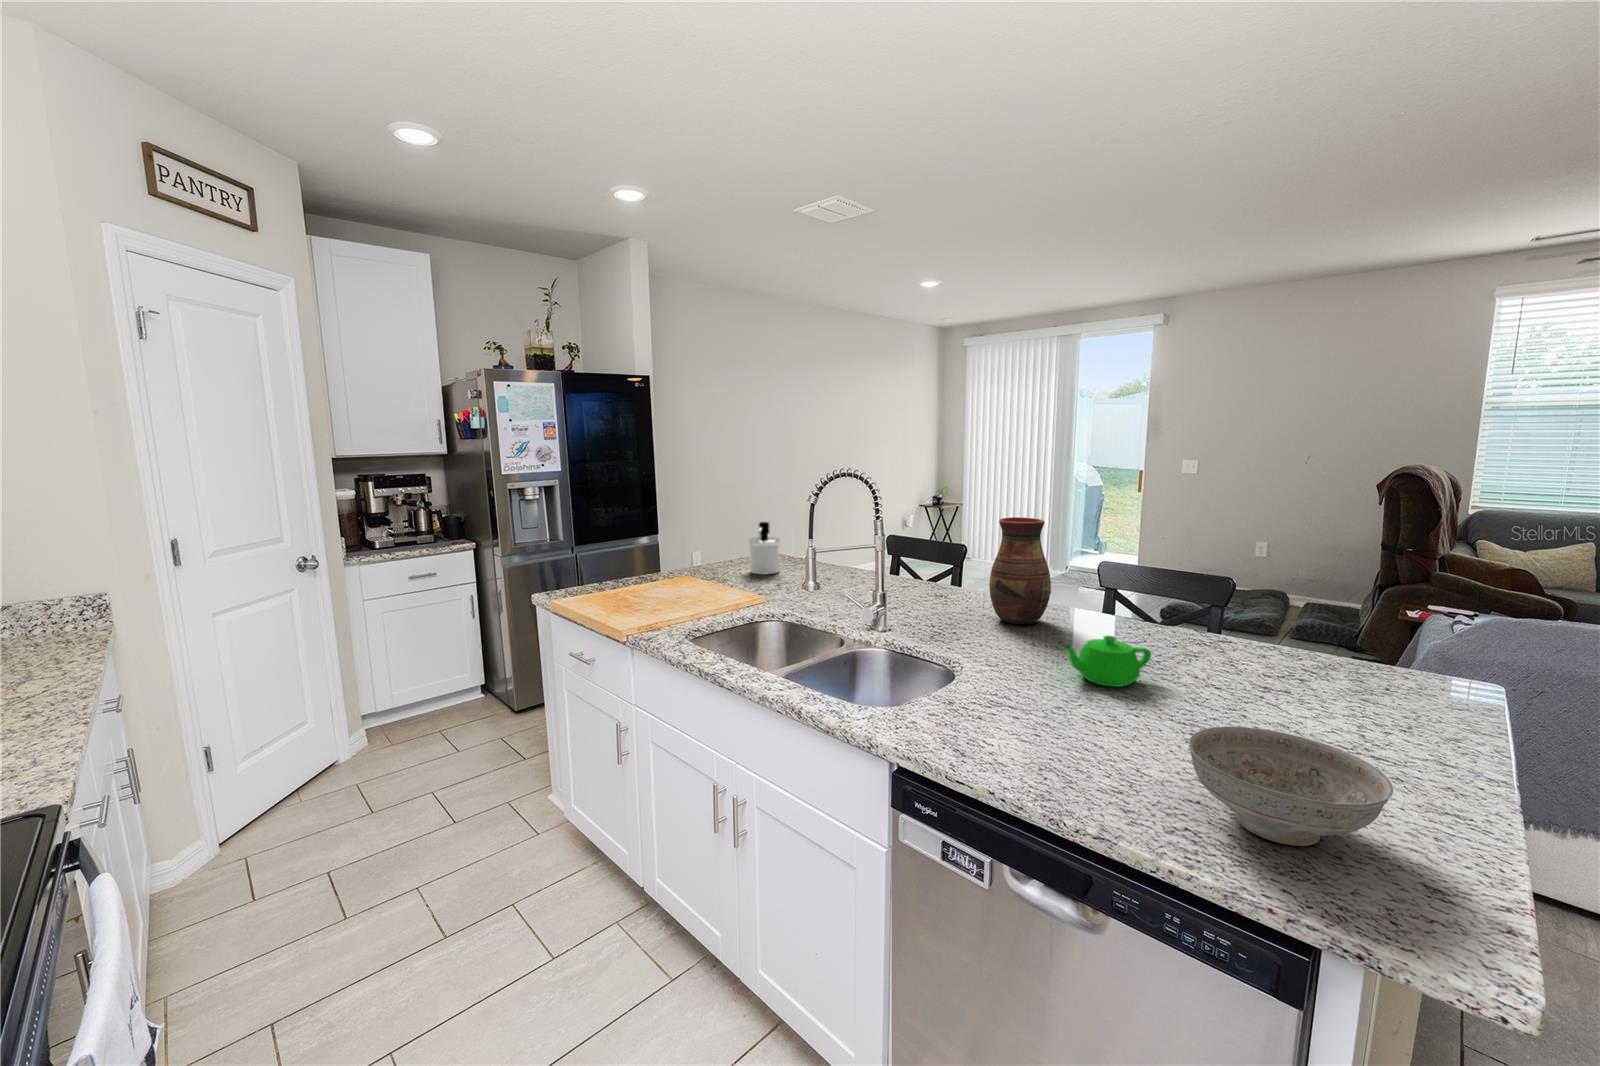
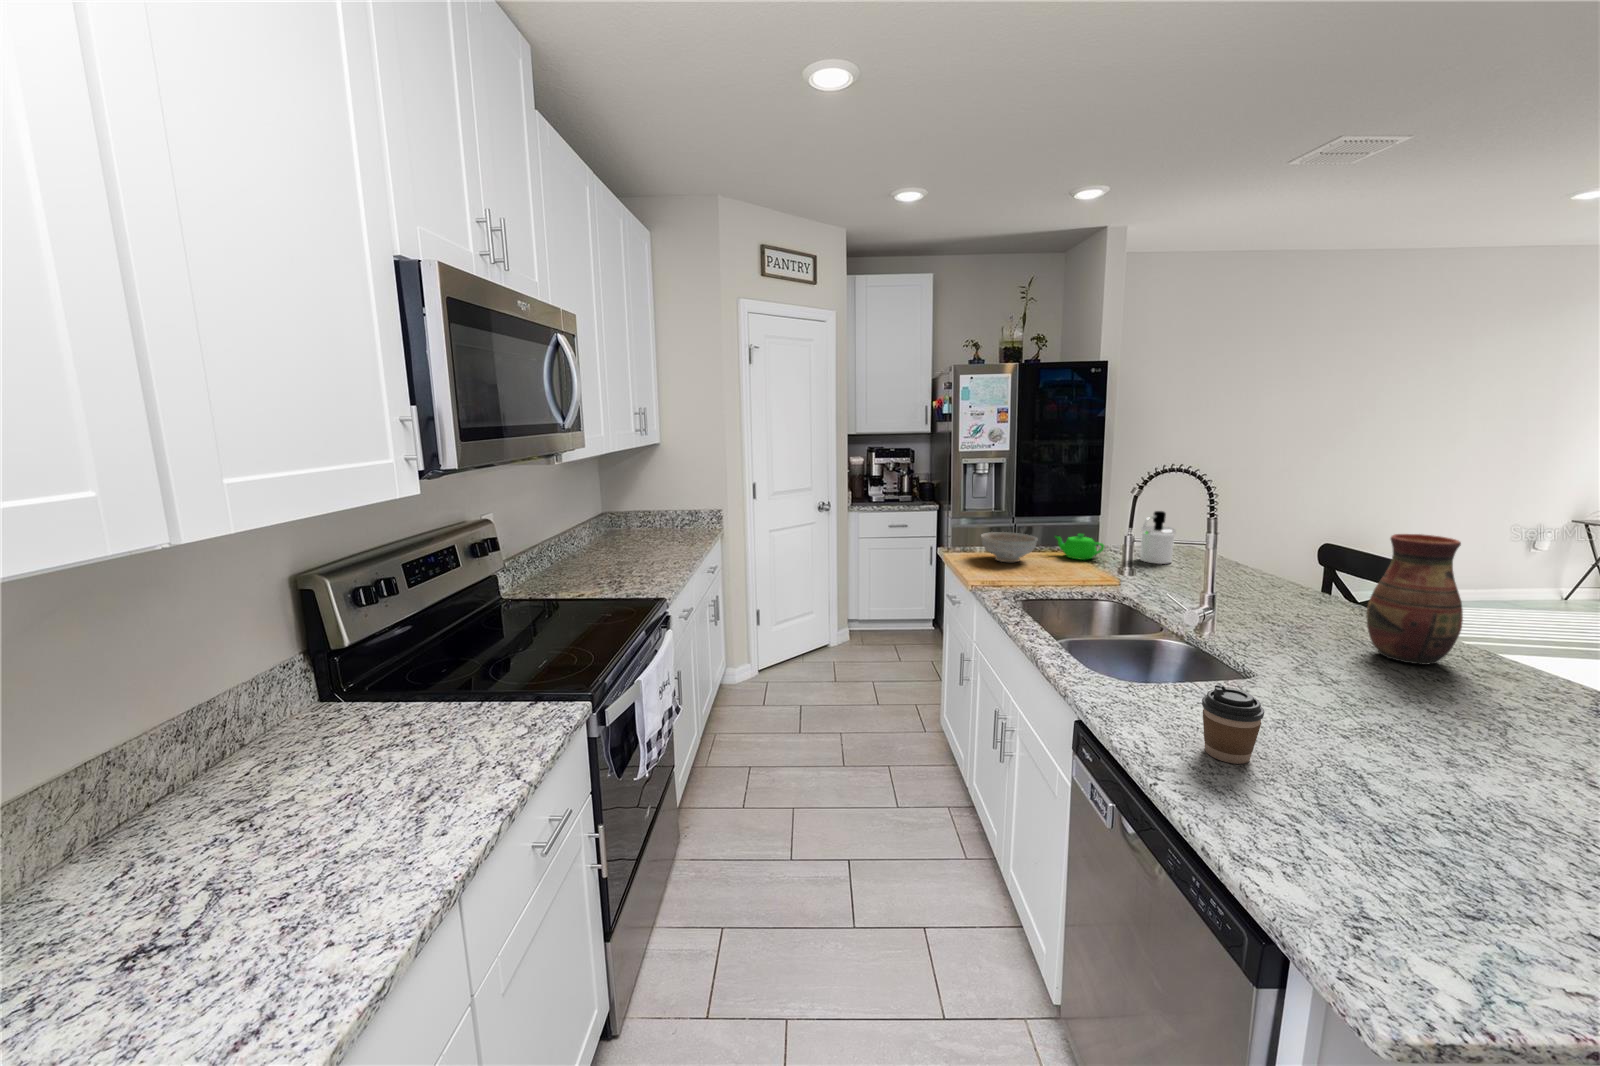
teapot: present [1062,636,1151,687] -> present [1055,534,1104,560]
coffee cup: none [1037,685,1096,765] -> present [1202,684,1264,764]
decorative bowl: present [1189,727,1393,846] -> present [981,532,1038,562]

